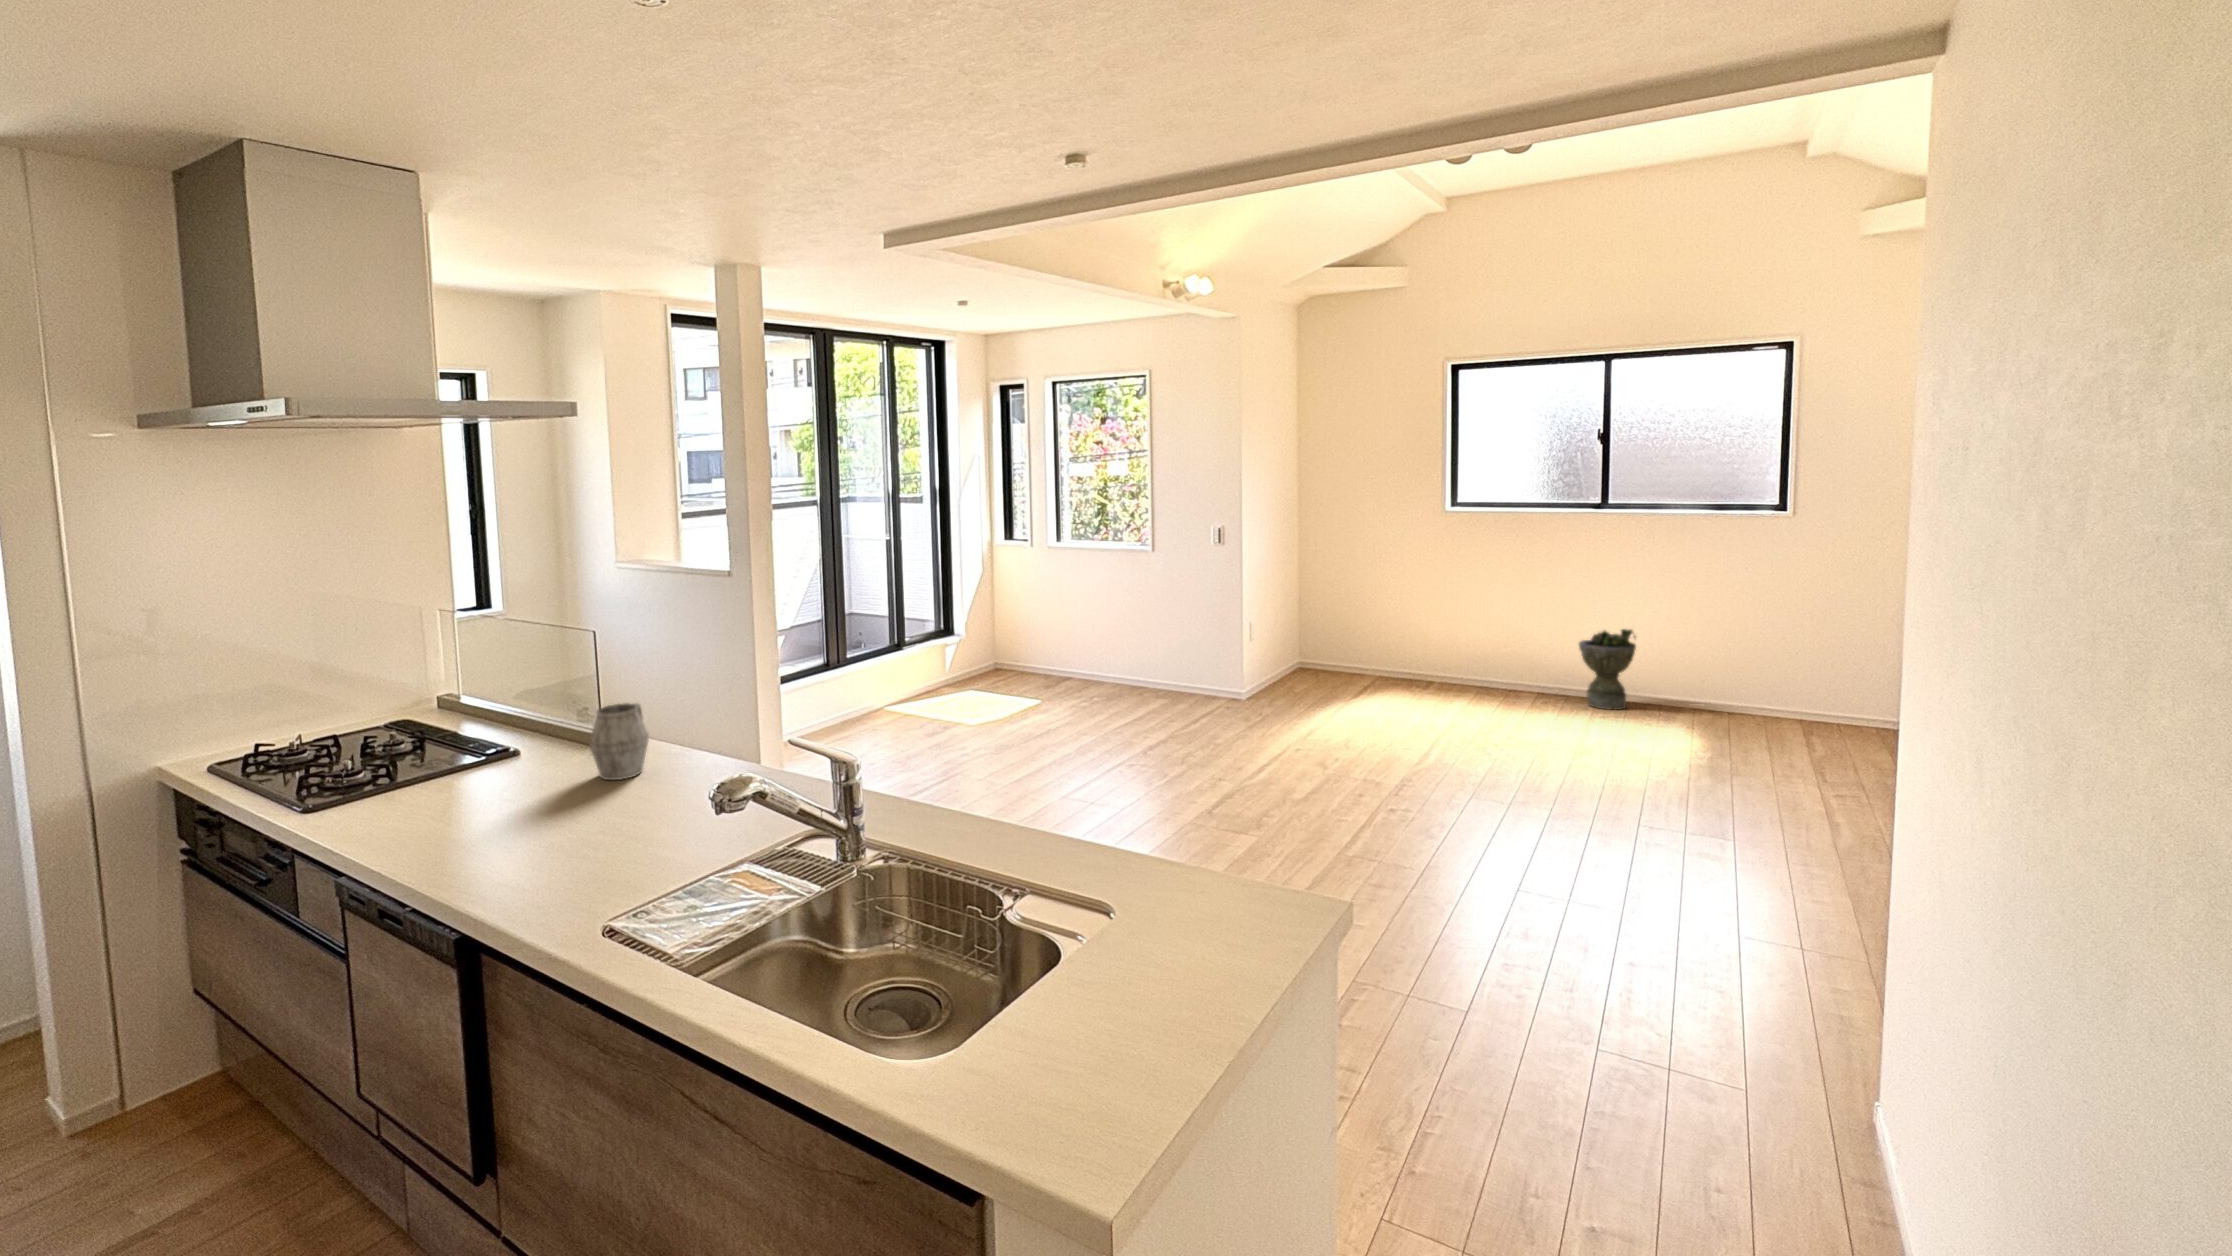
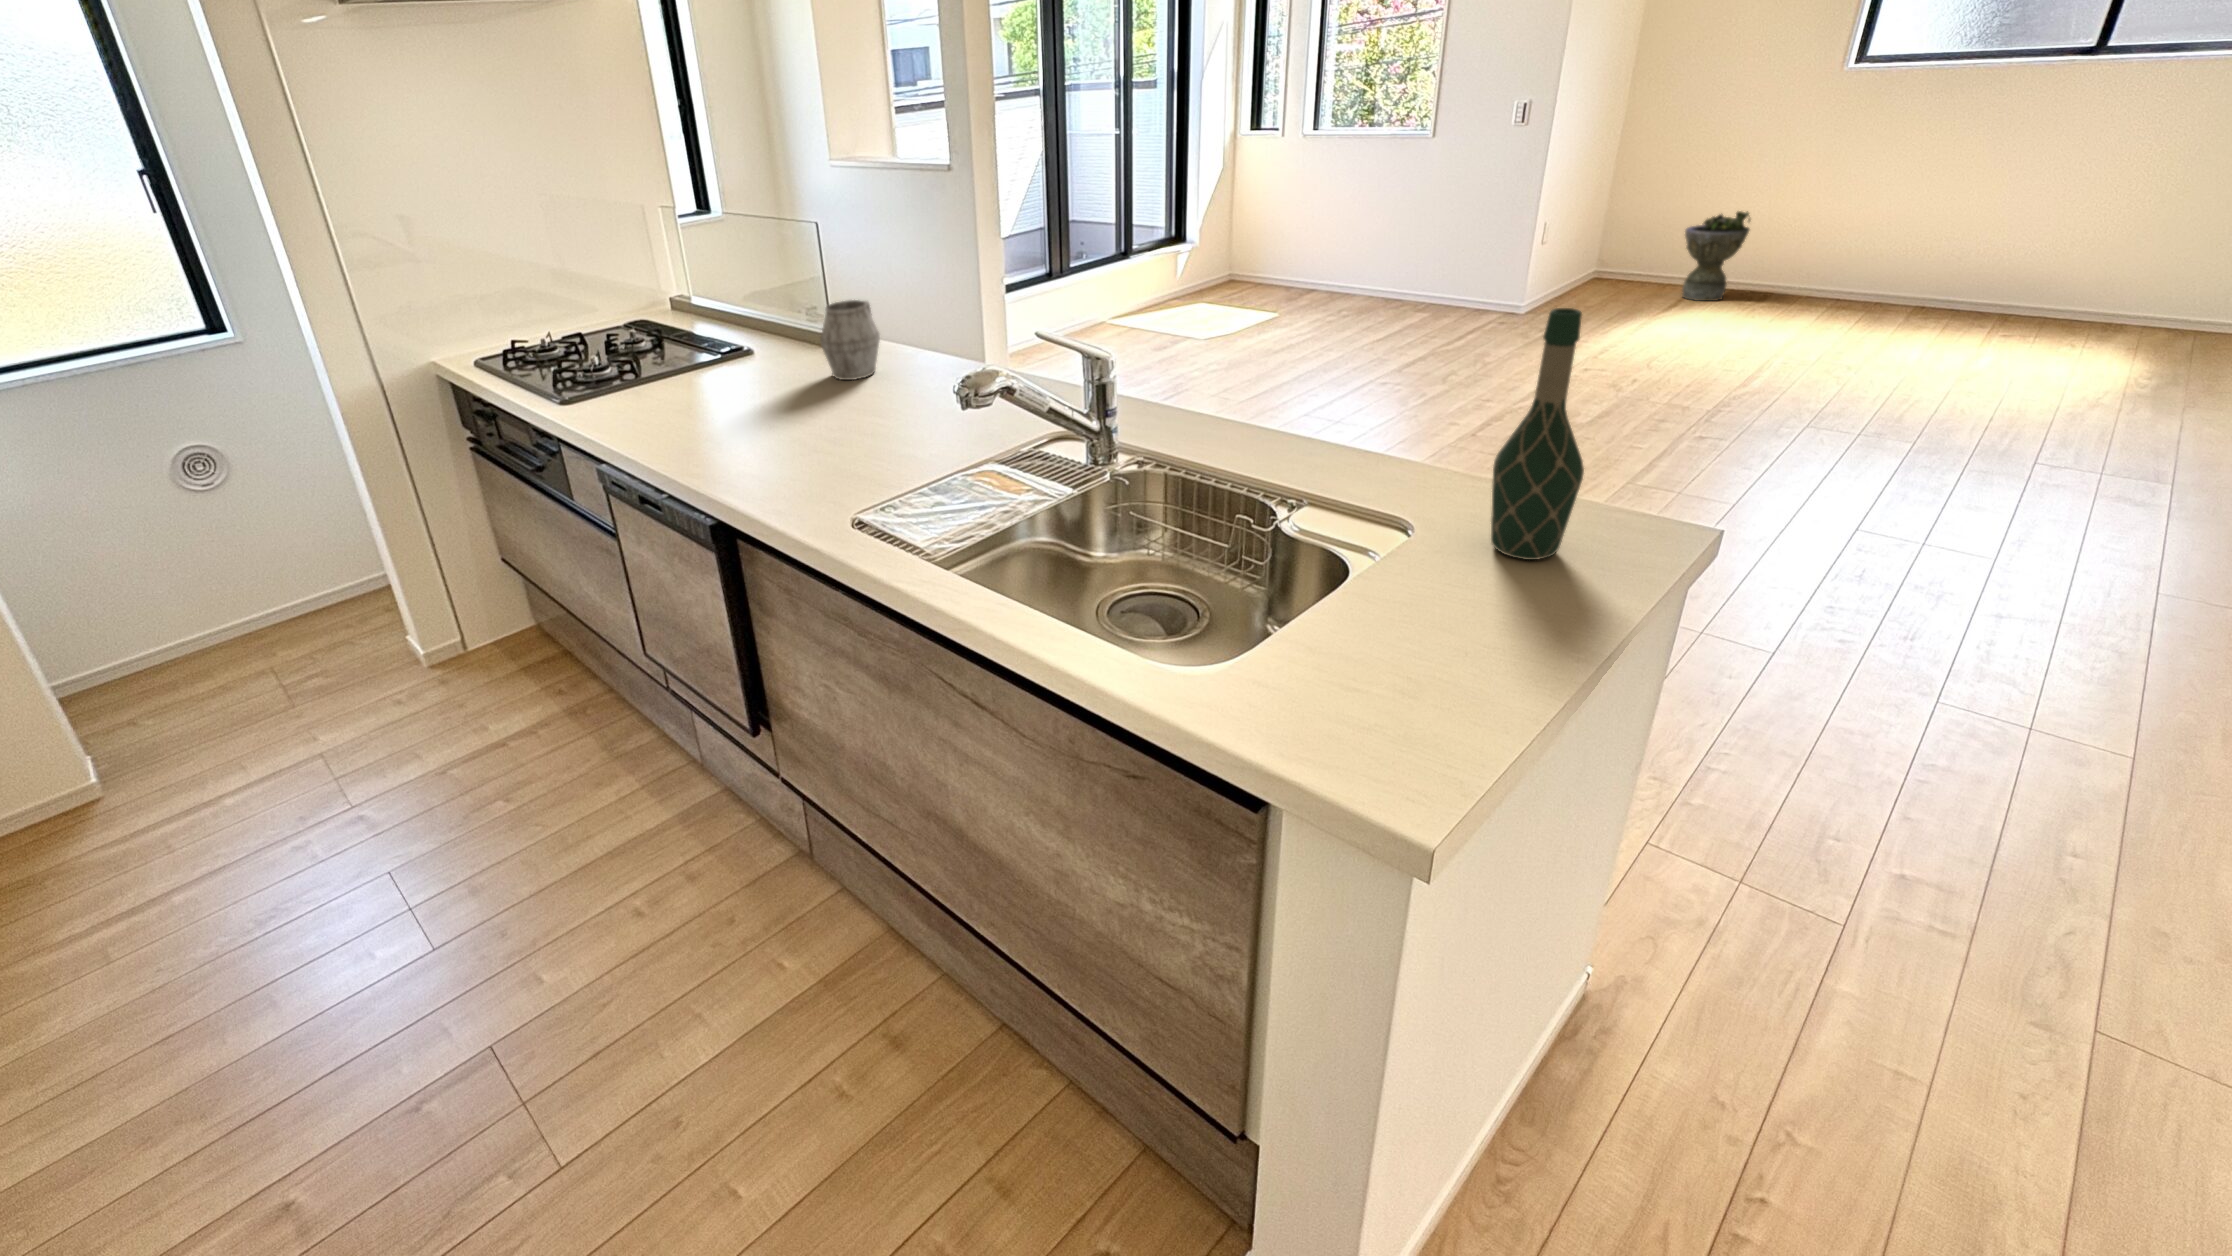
planter: present [1579,629,1636,710] -> present [1682,211,1750,301]
wine bottle: none [1169,723,1237,938] -> present [1491,308,1584,560]

